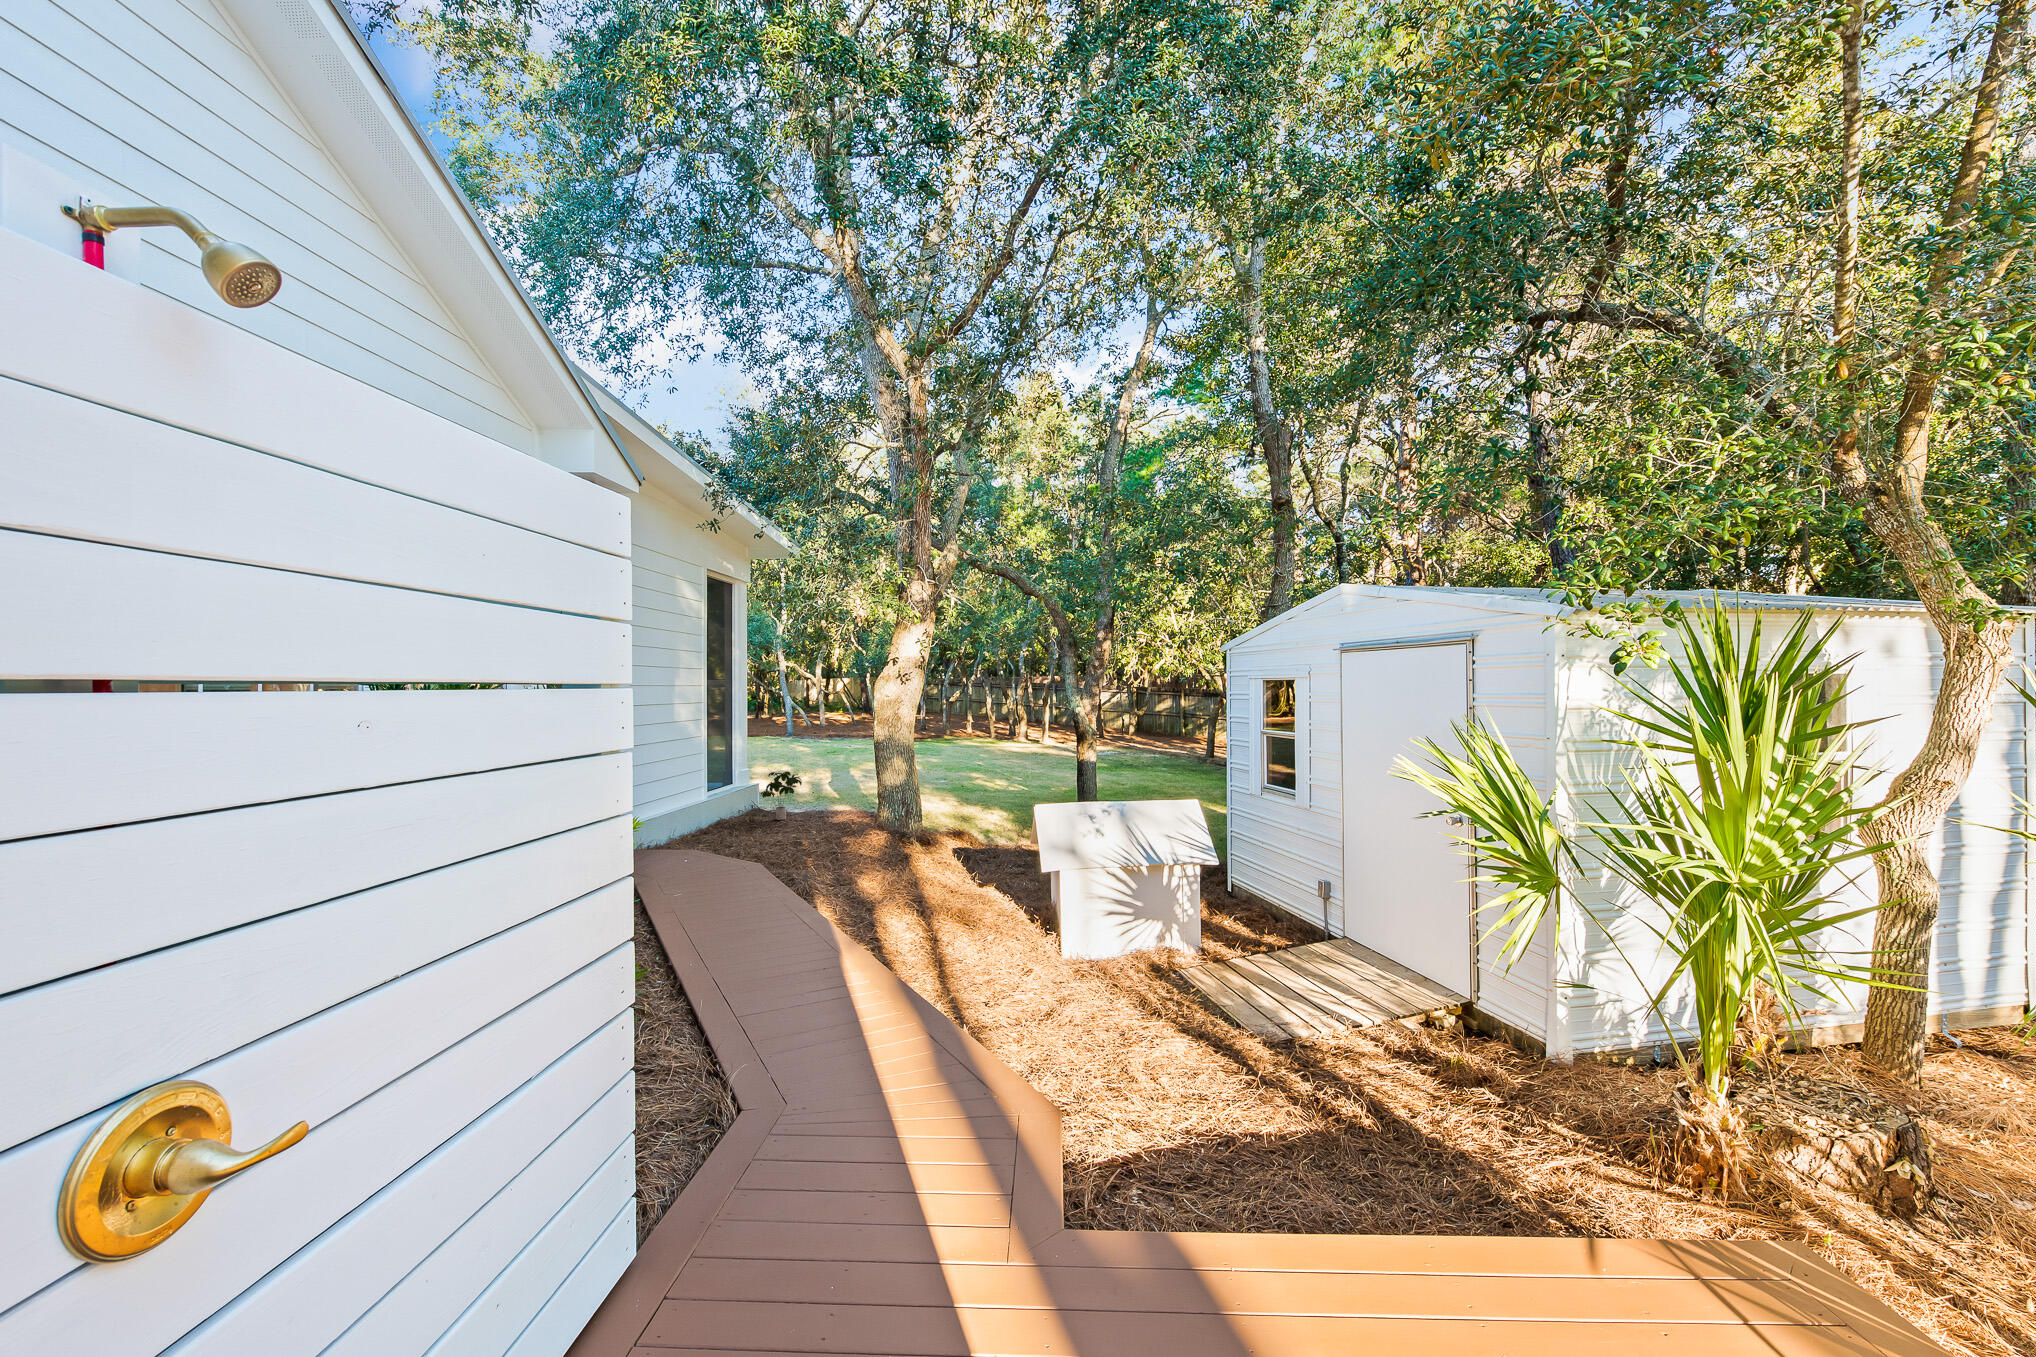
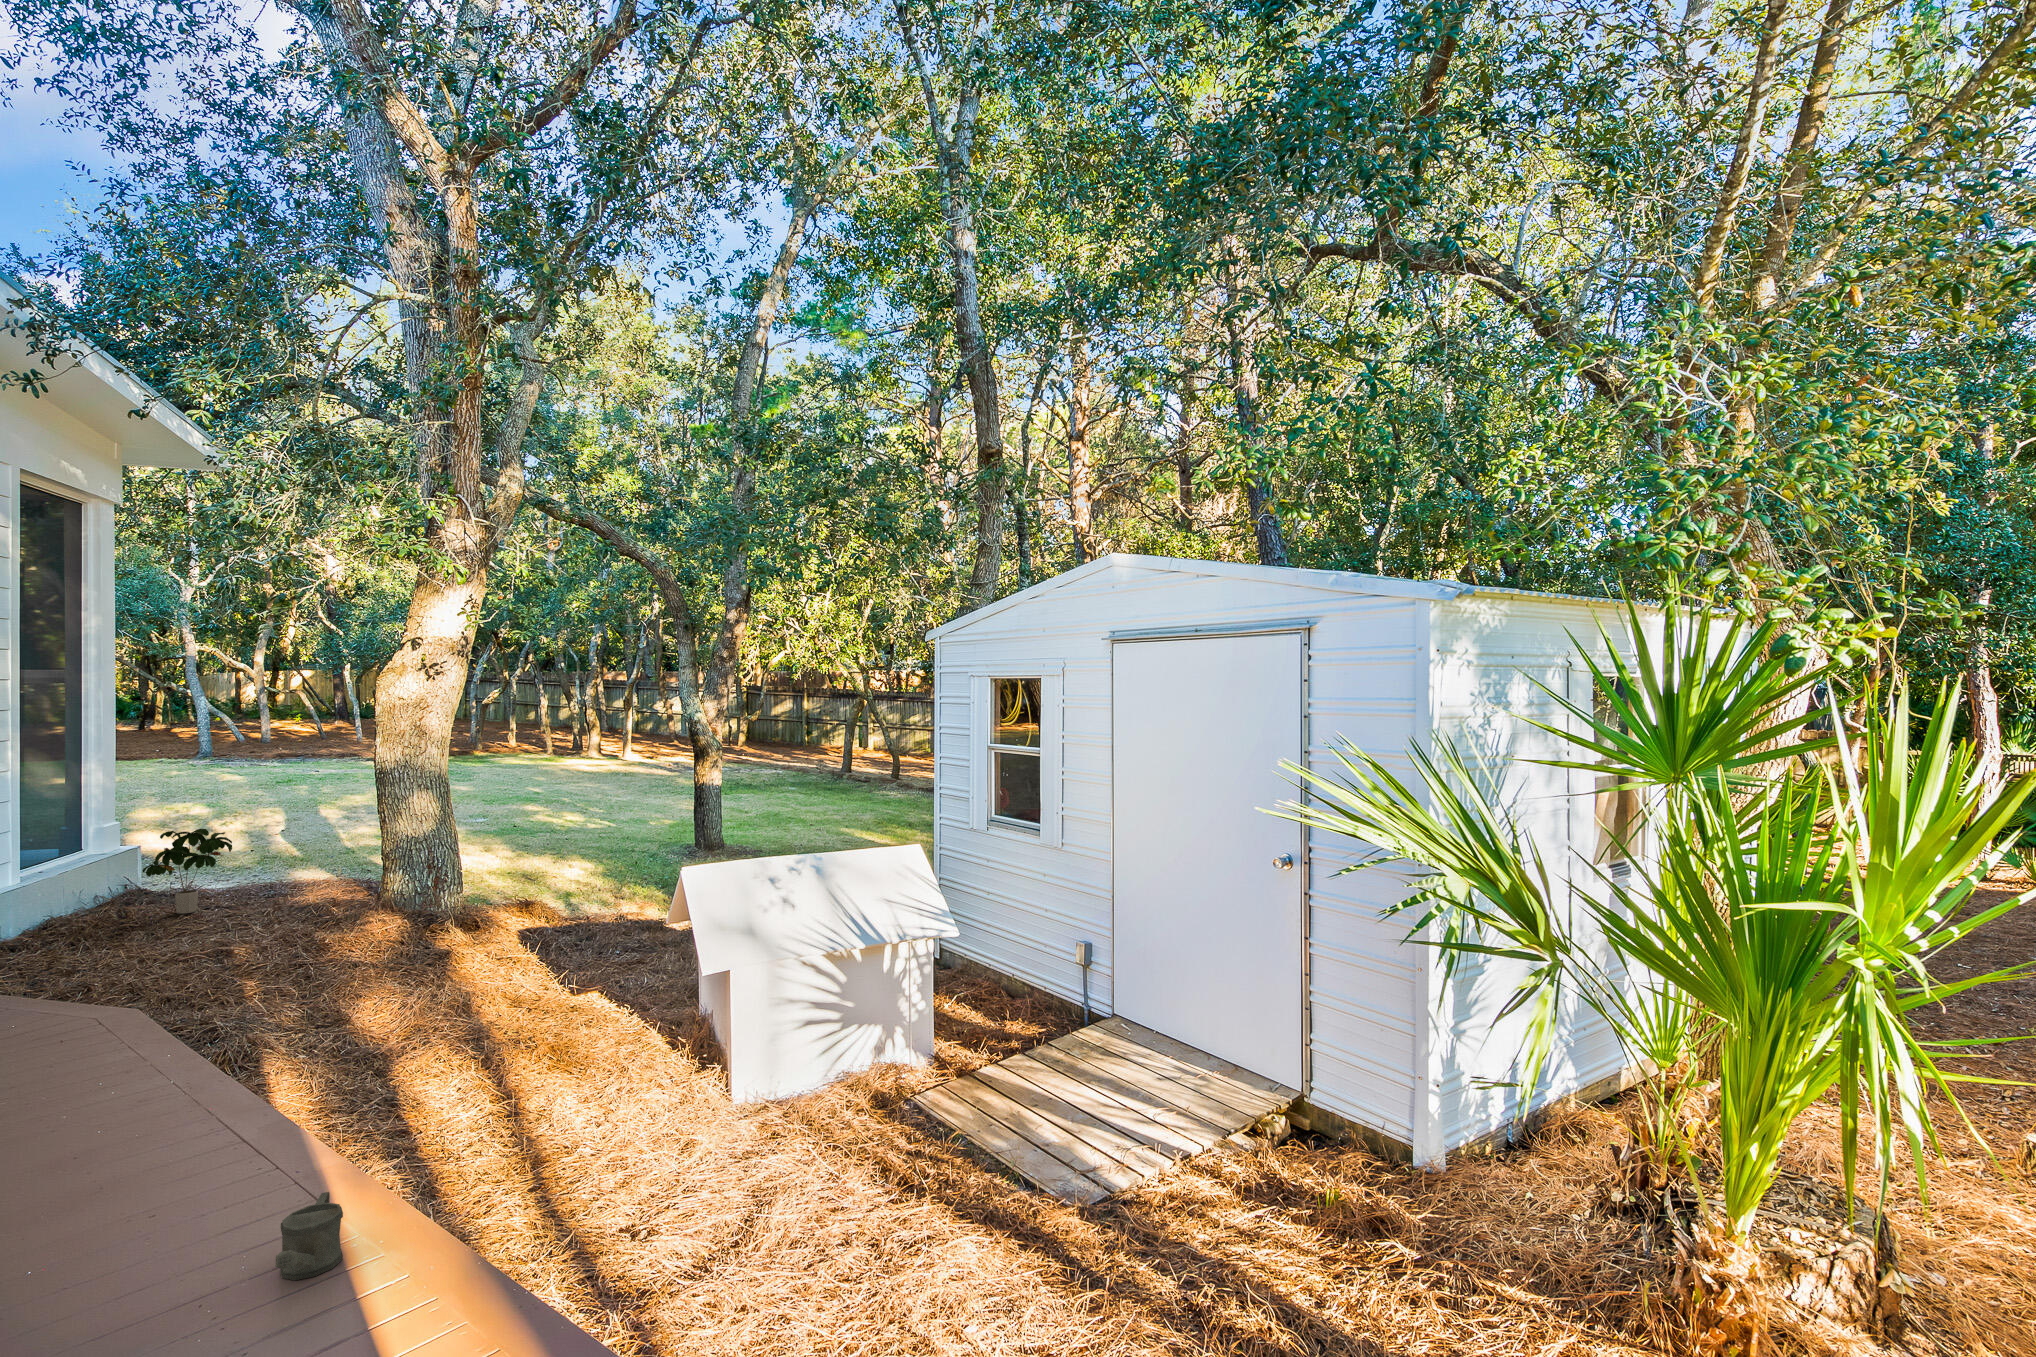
watering can: none [813,941,842,977] -> present [275,1192,343,1280]

